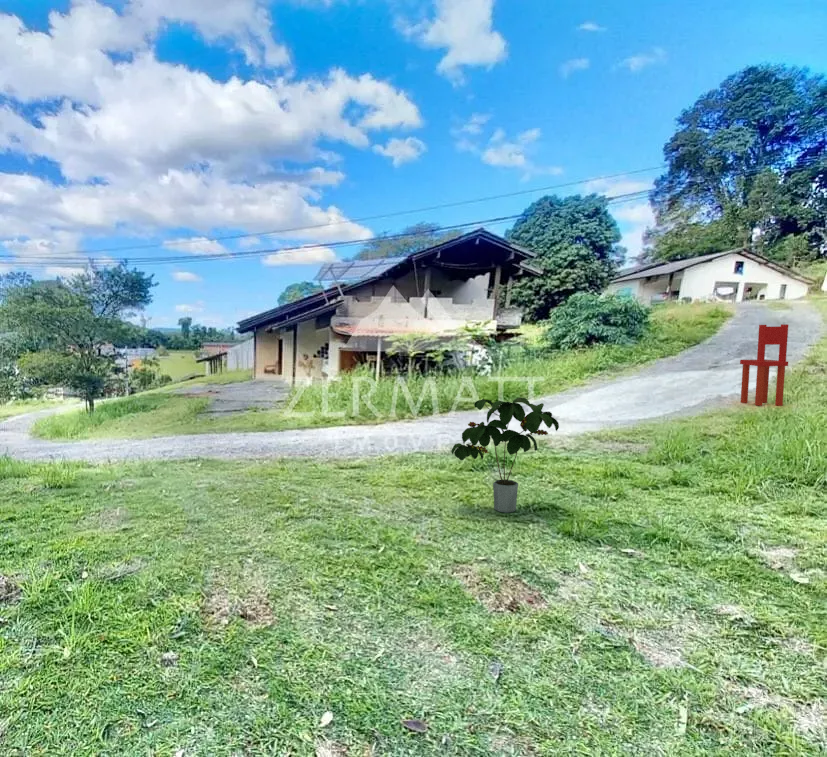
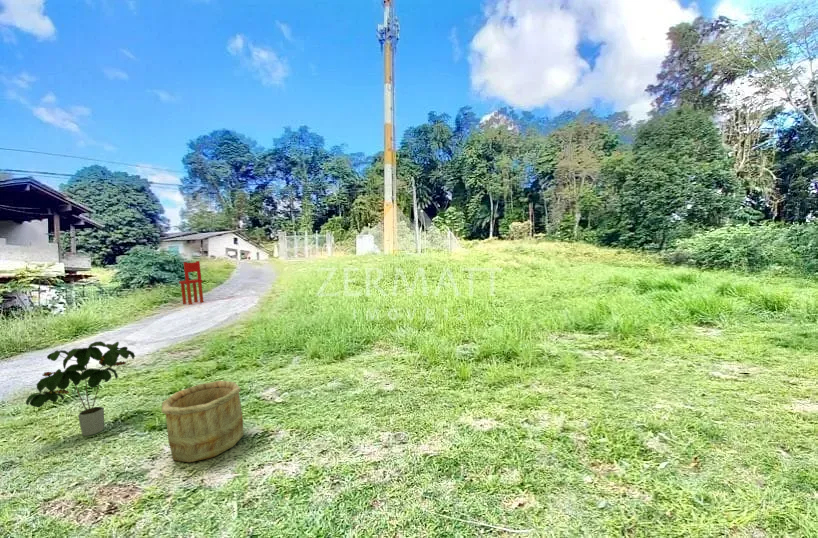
chair: present [740,324,788,406] -> present [179,261,203,304]
wooden bucket: none [586,490,709,611] -> present [162,381,243,462]

